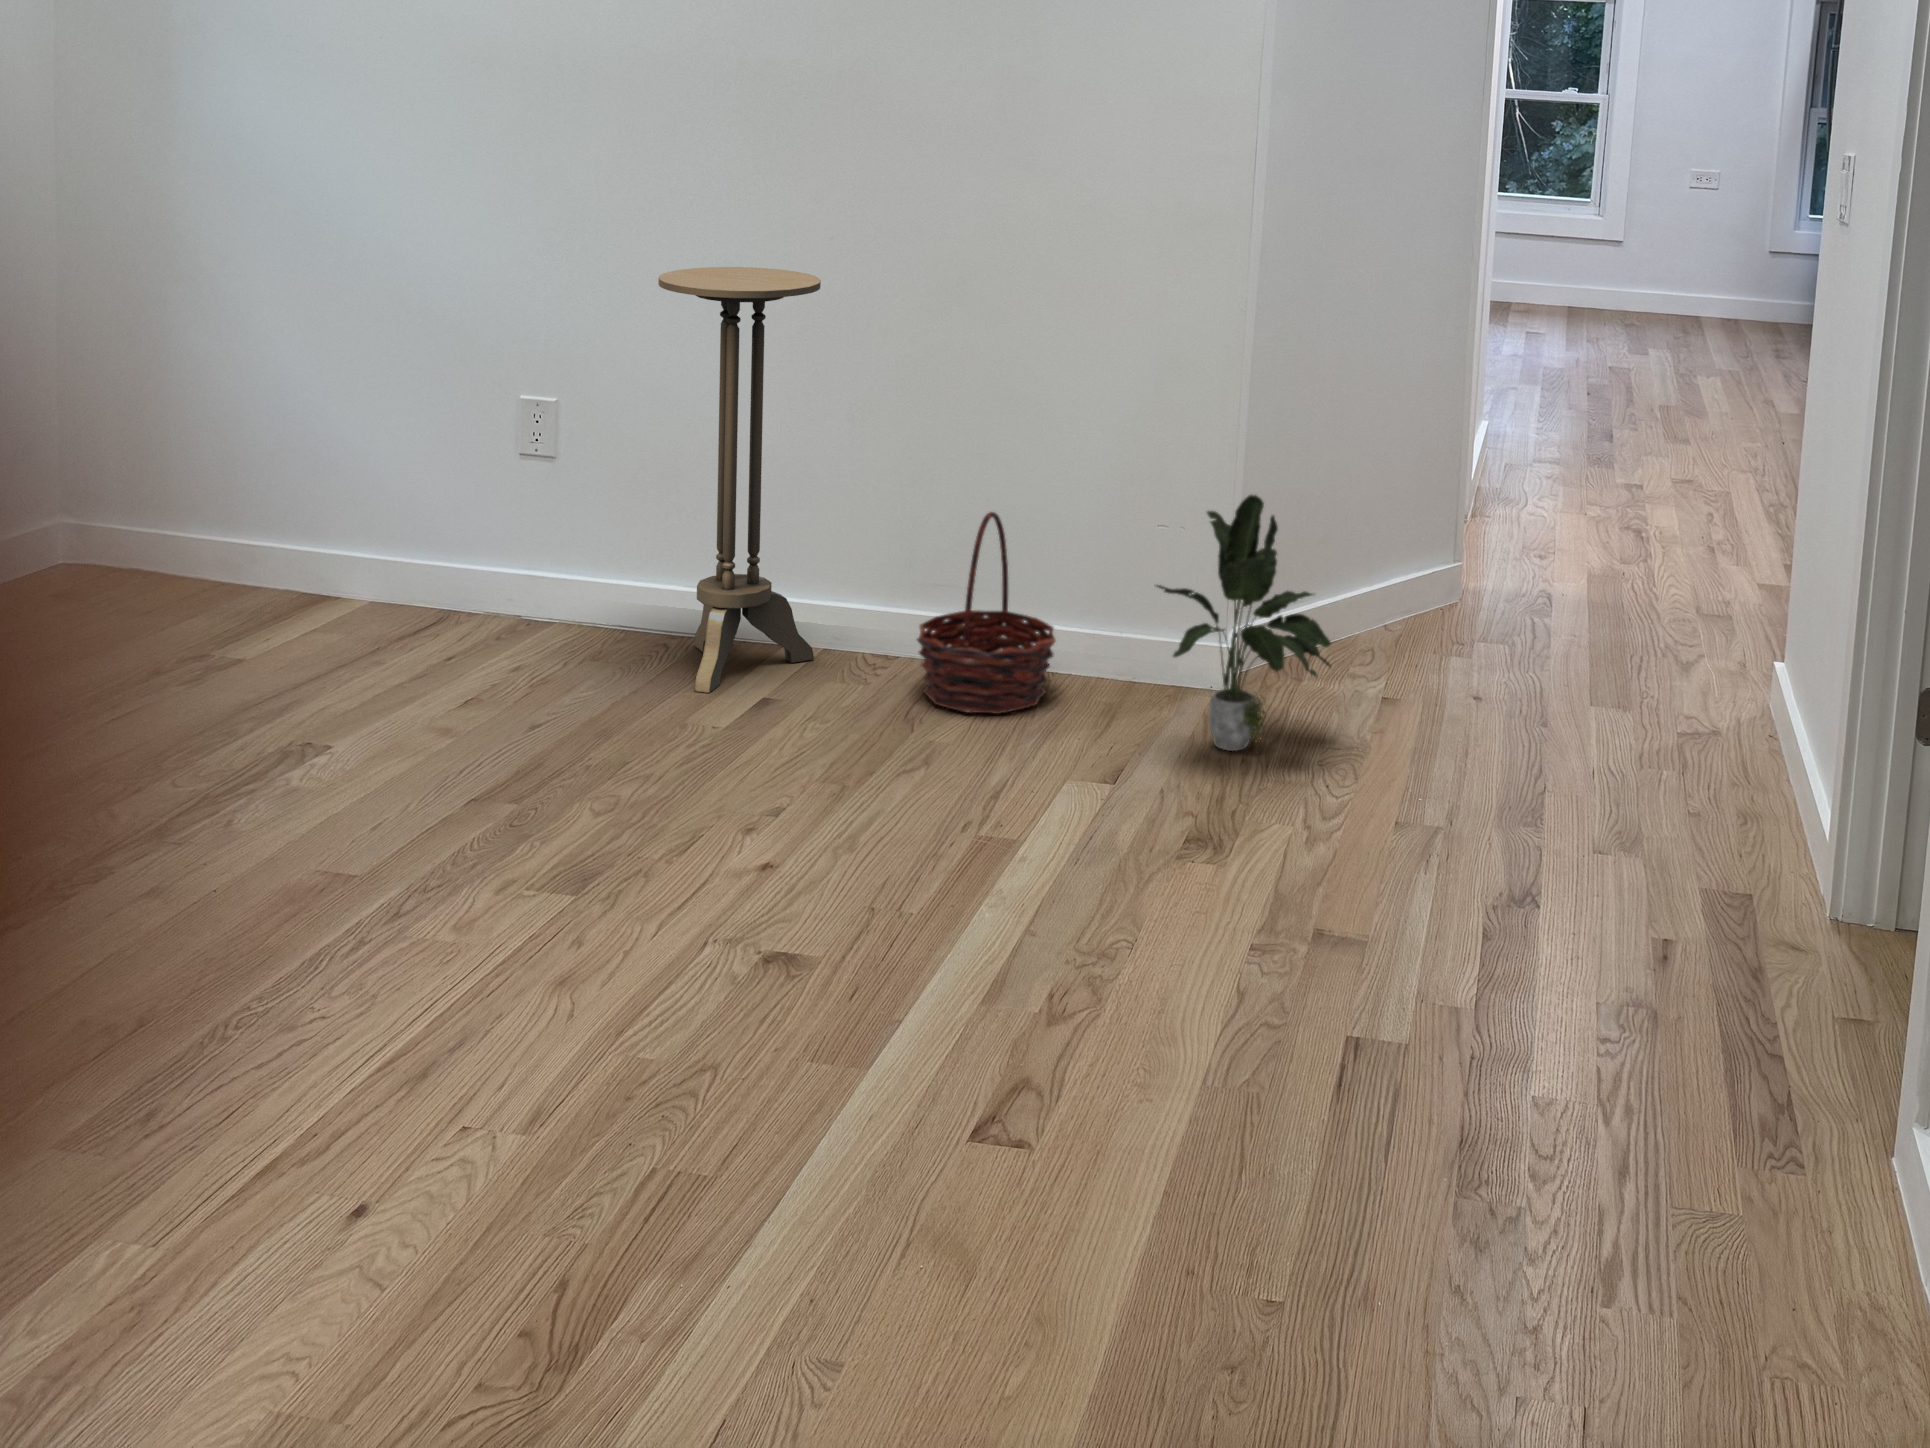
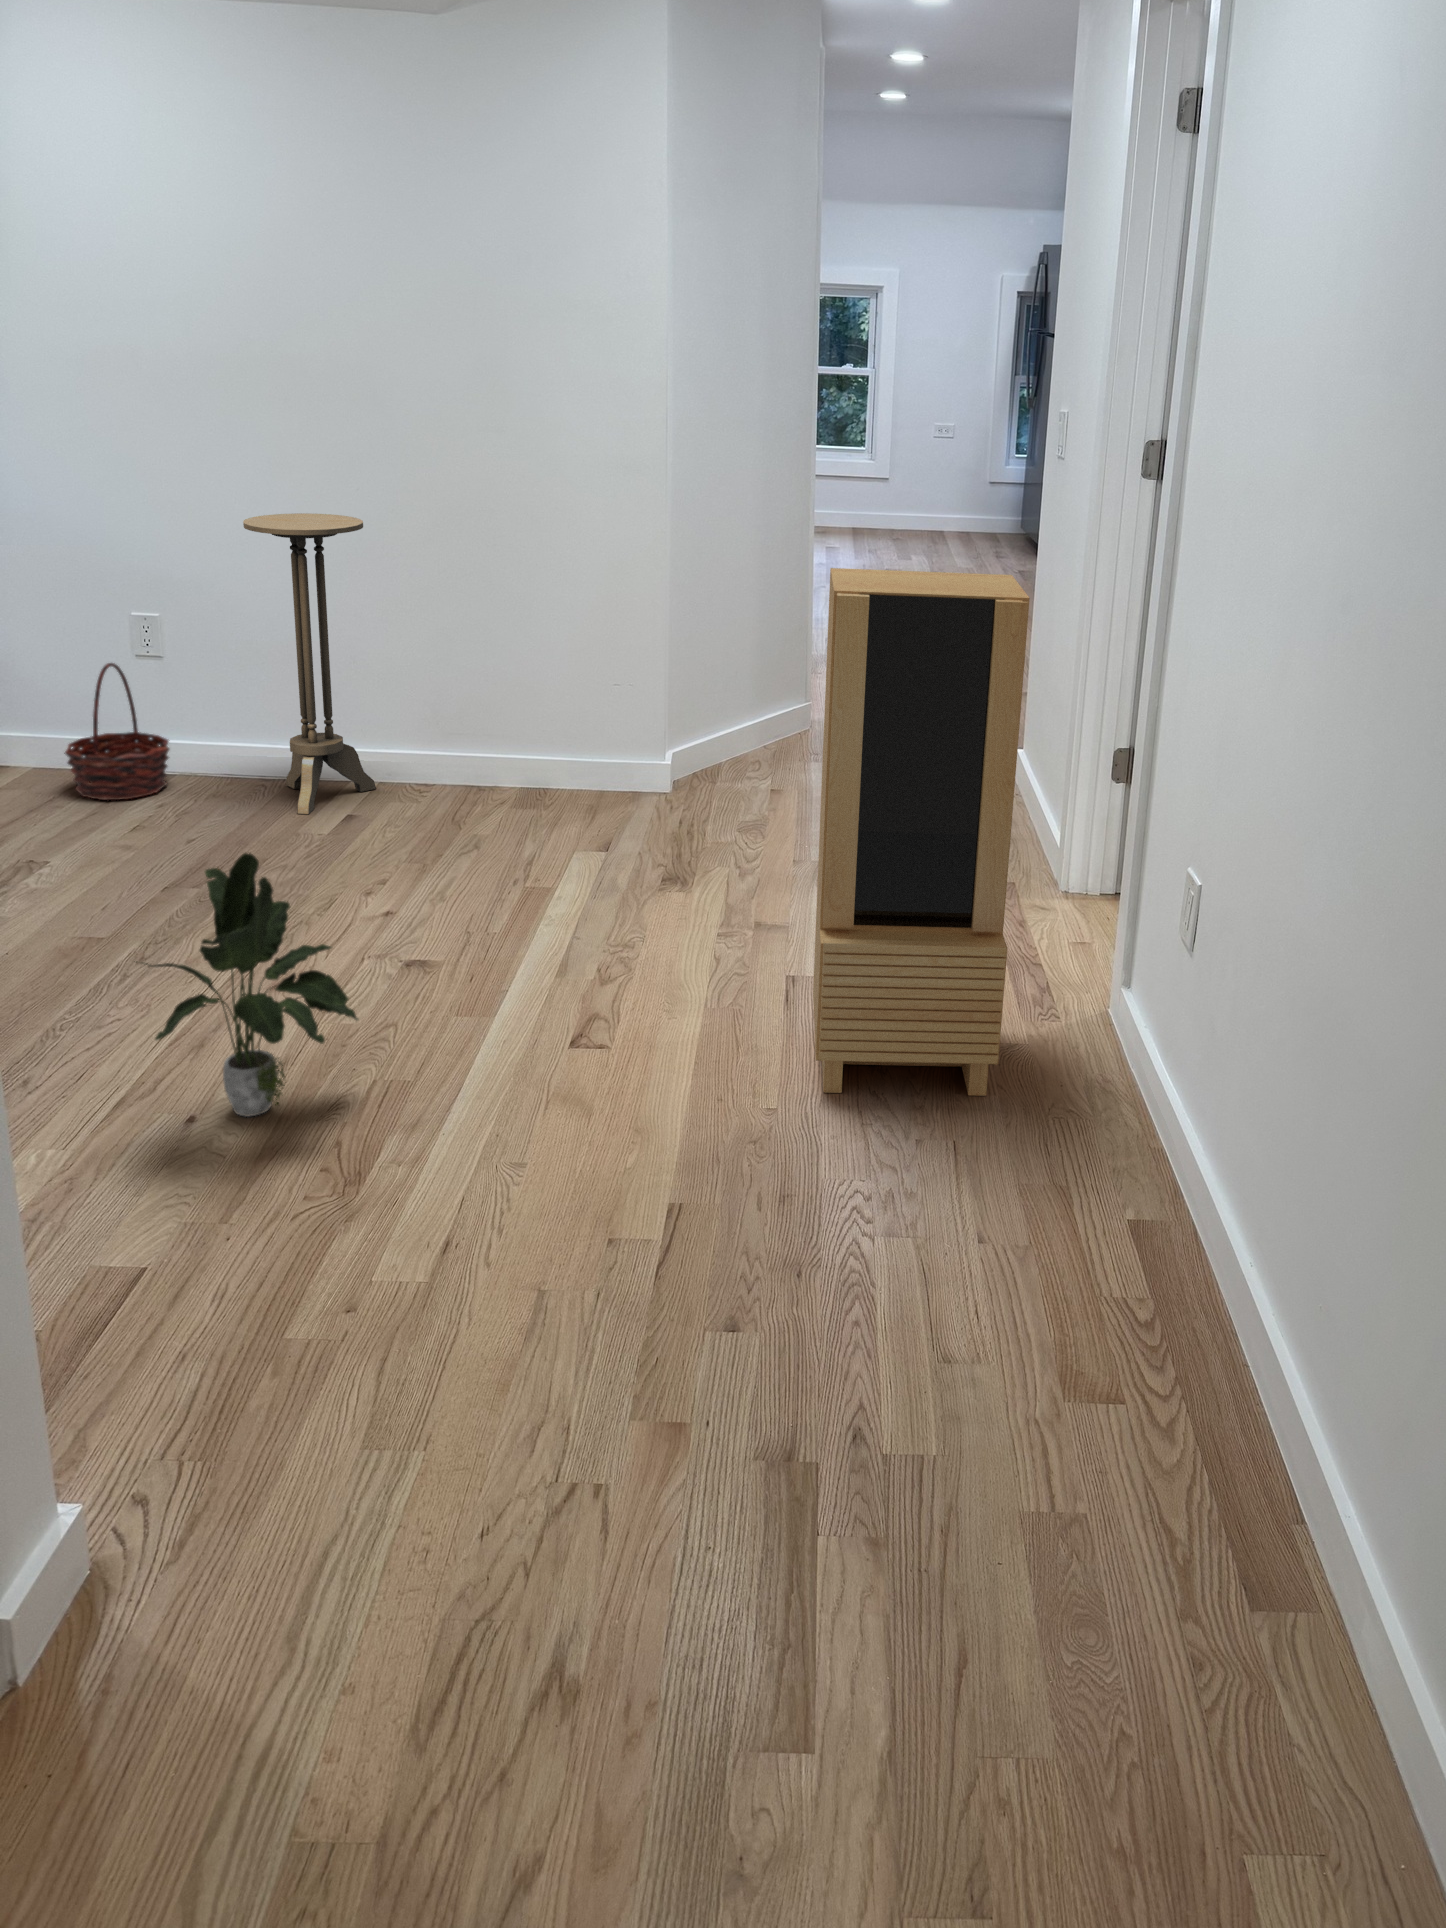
storage cabinet: none [1359,385,1747,1316] -> present [813,568,1030,1096]
potted plant: present [1154,495,1331,751] -> present [136,853,358,1116]
basket: present [917,512,1056,714] -> present [64,663,169,800]

